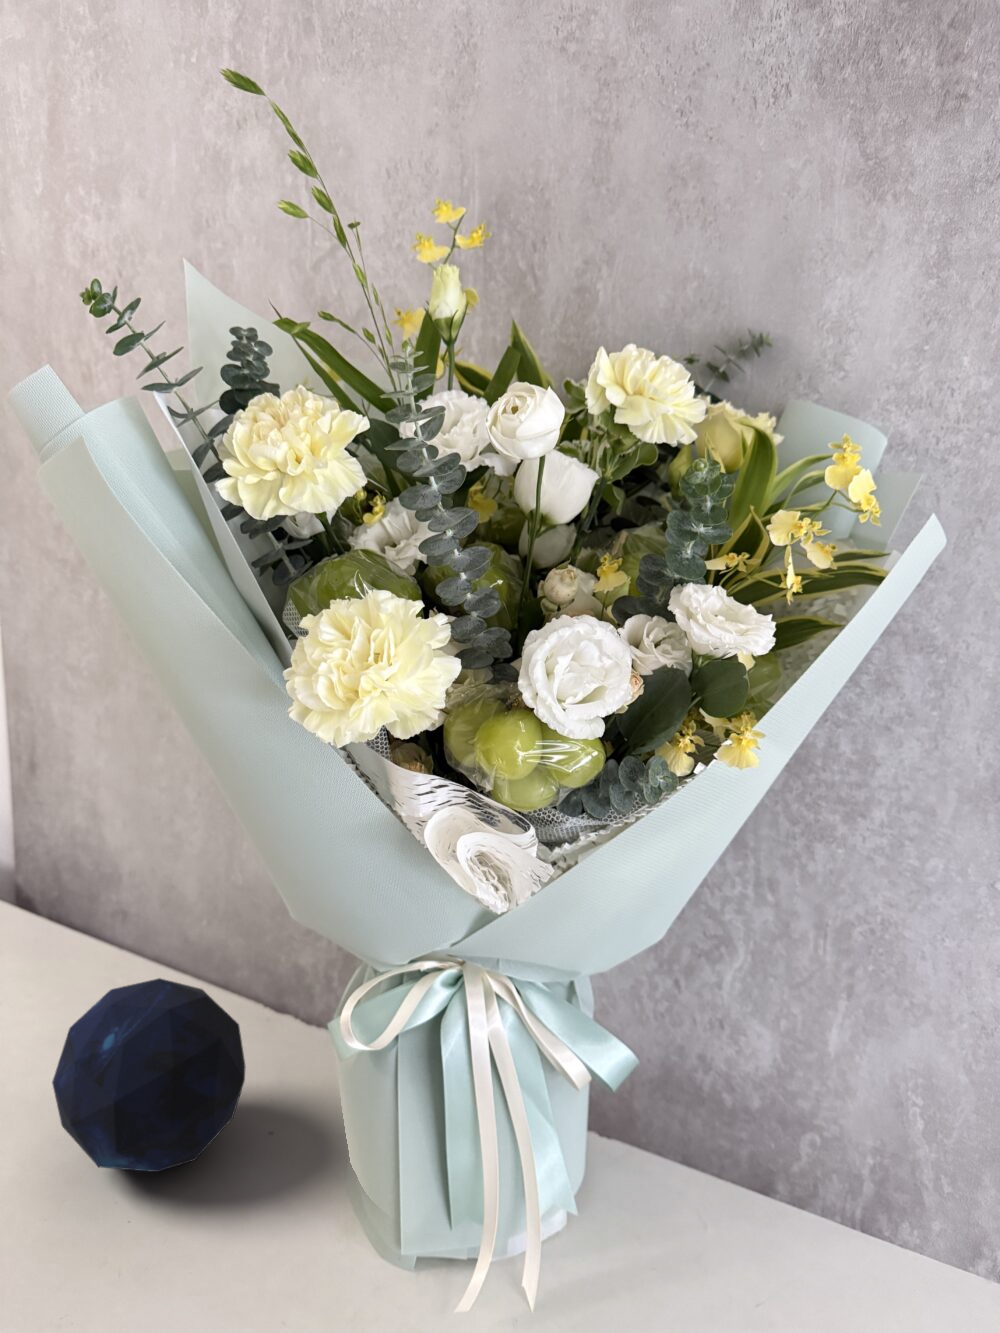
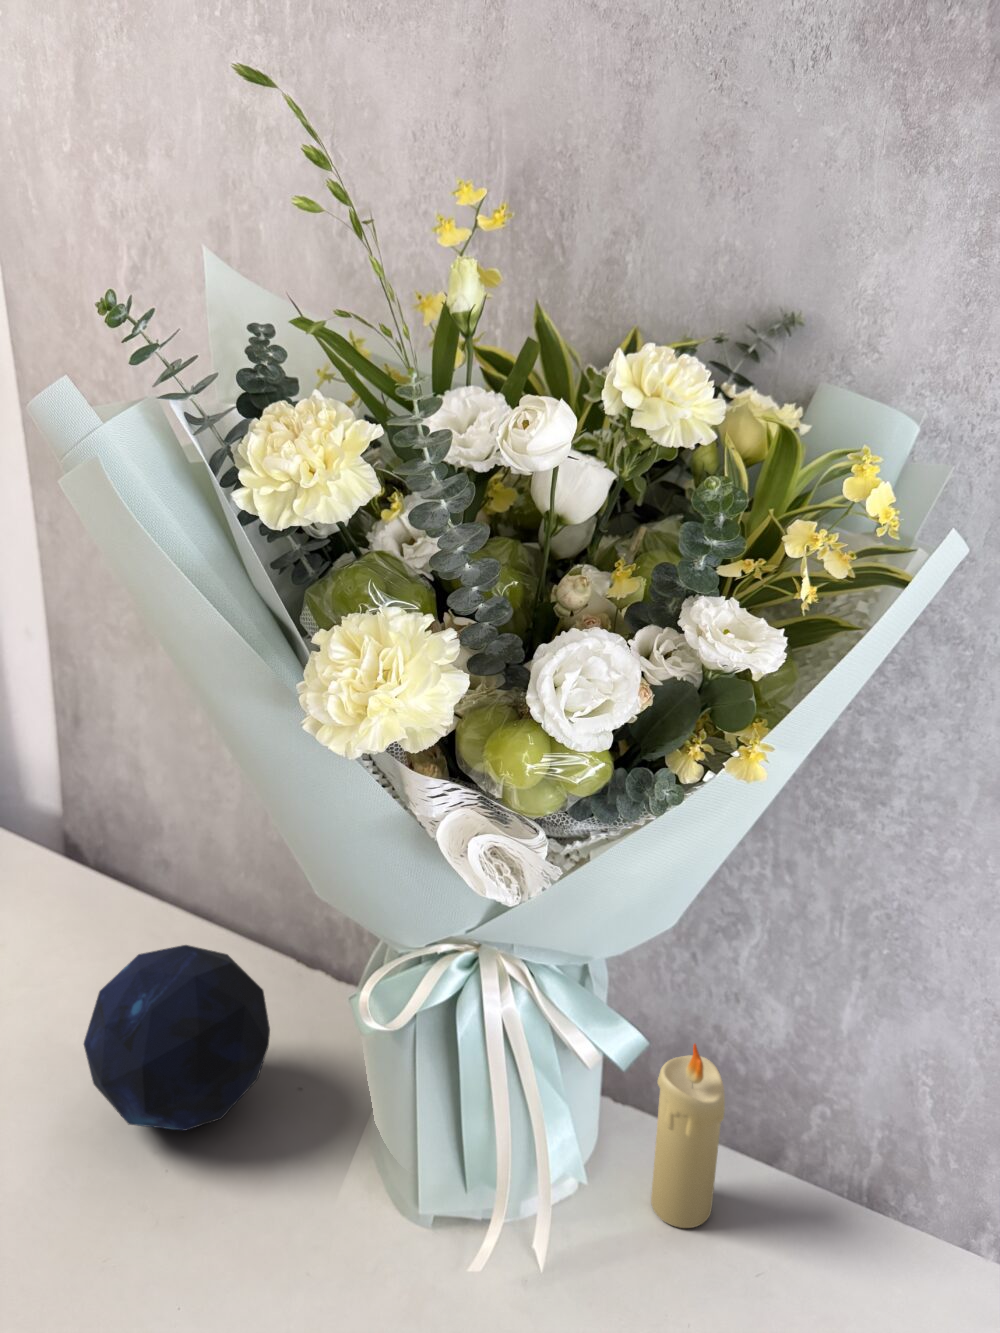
candle: none [639,1062,713,1258] -> present [651,1044,725,1228]

